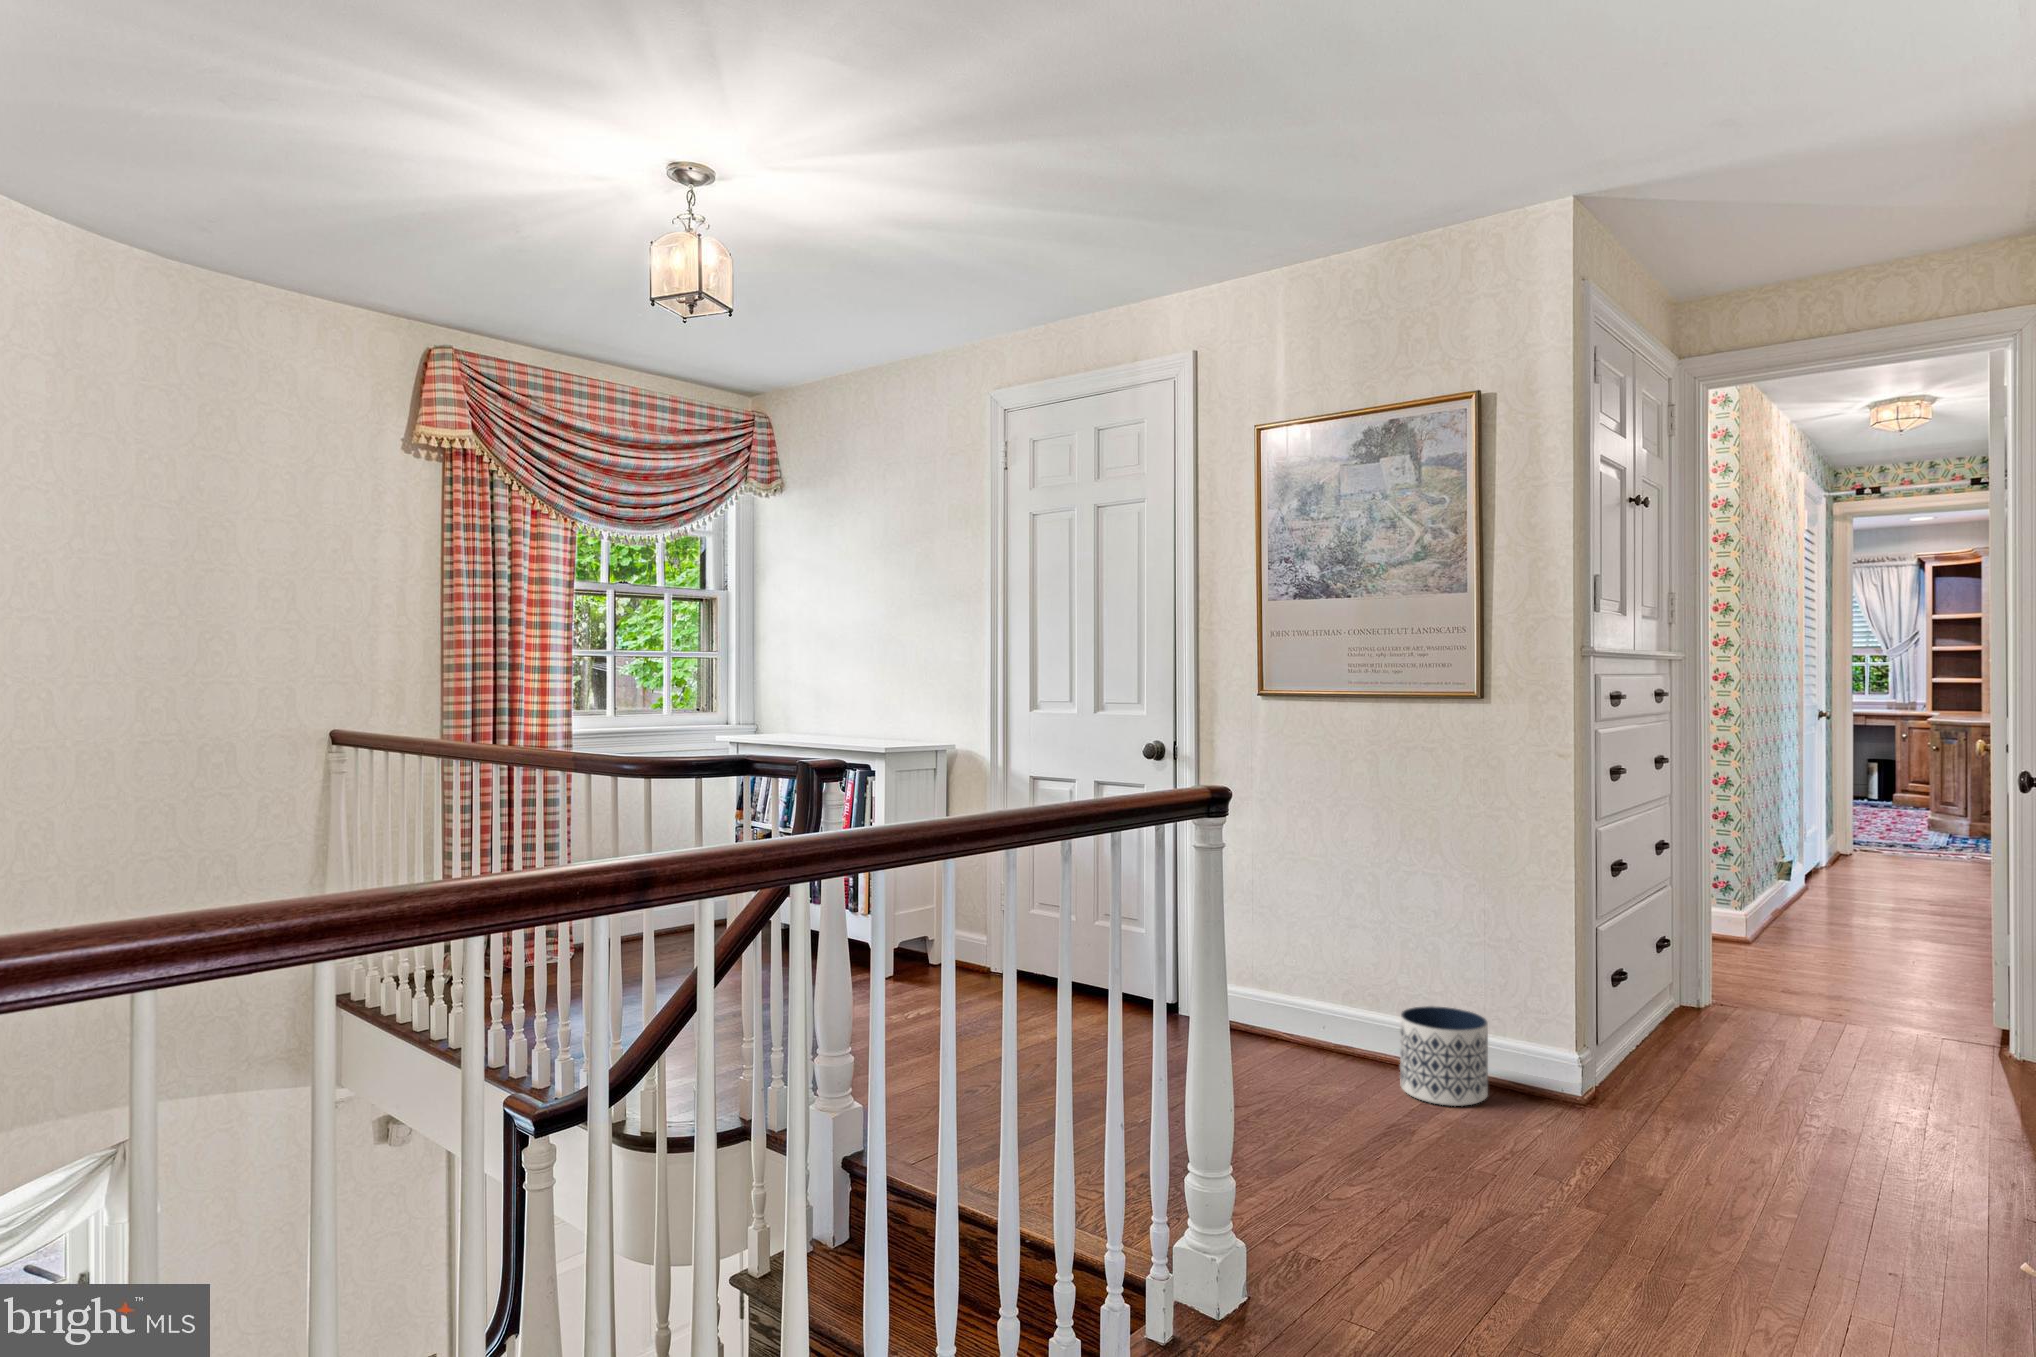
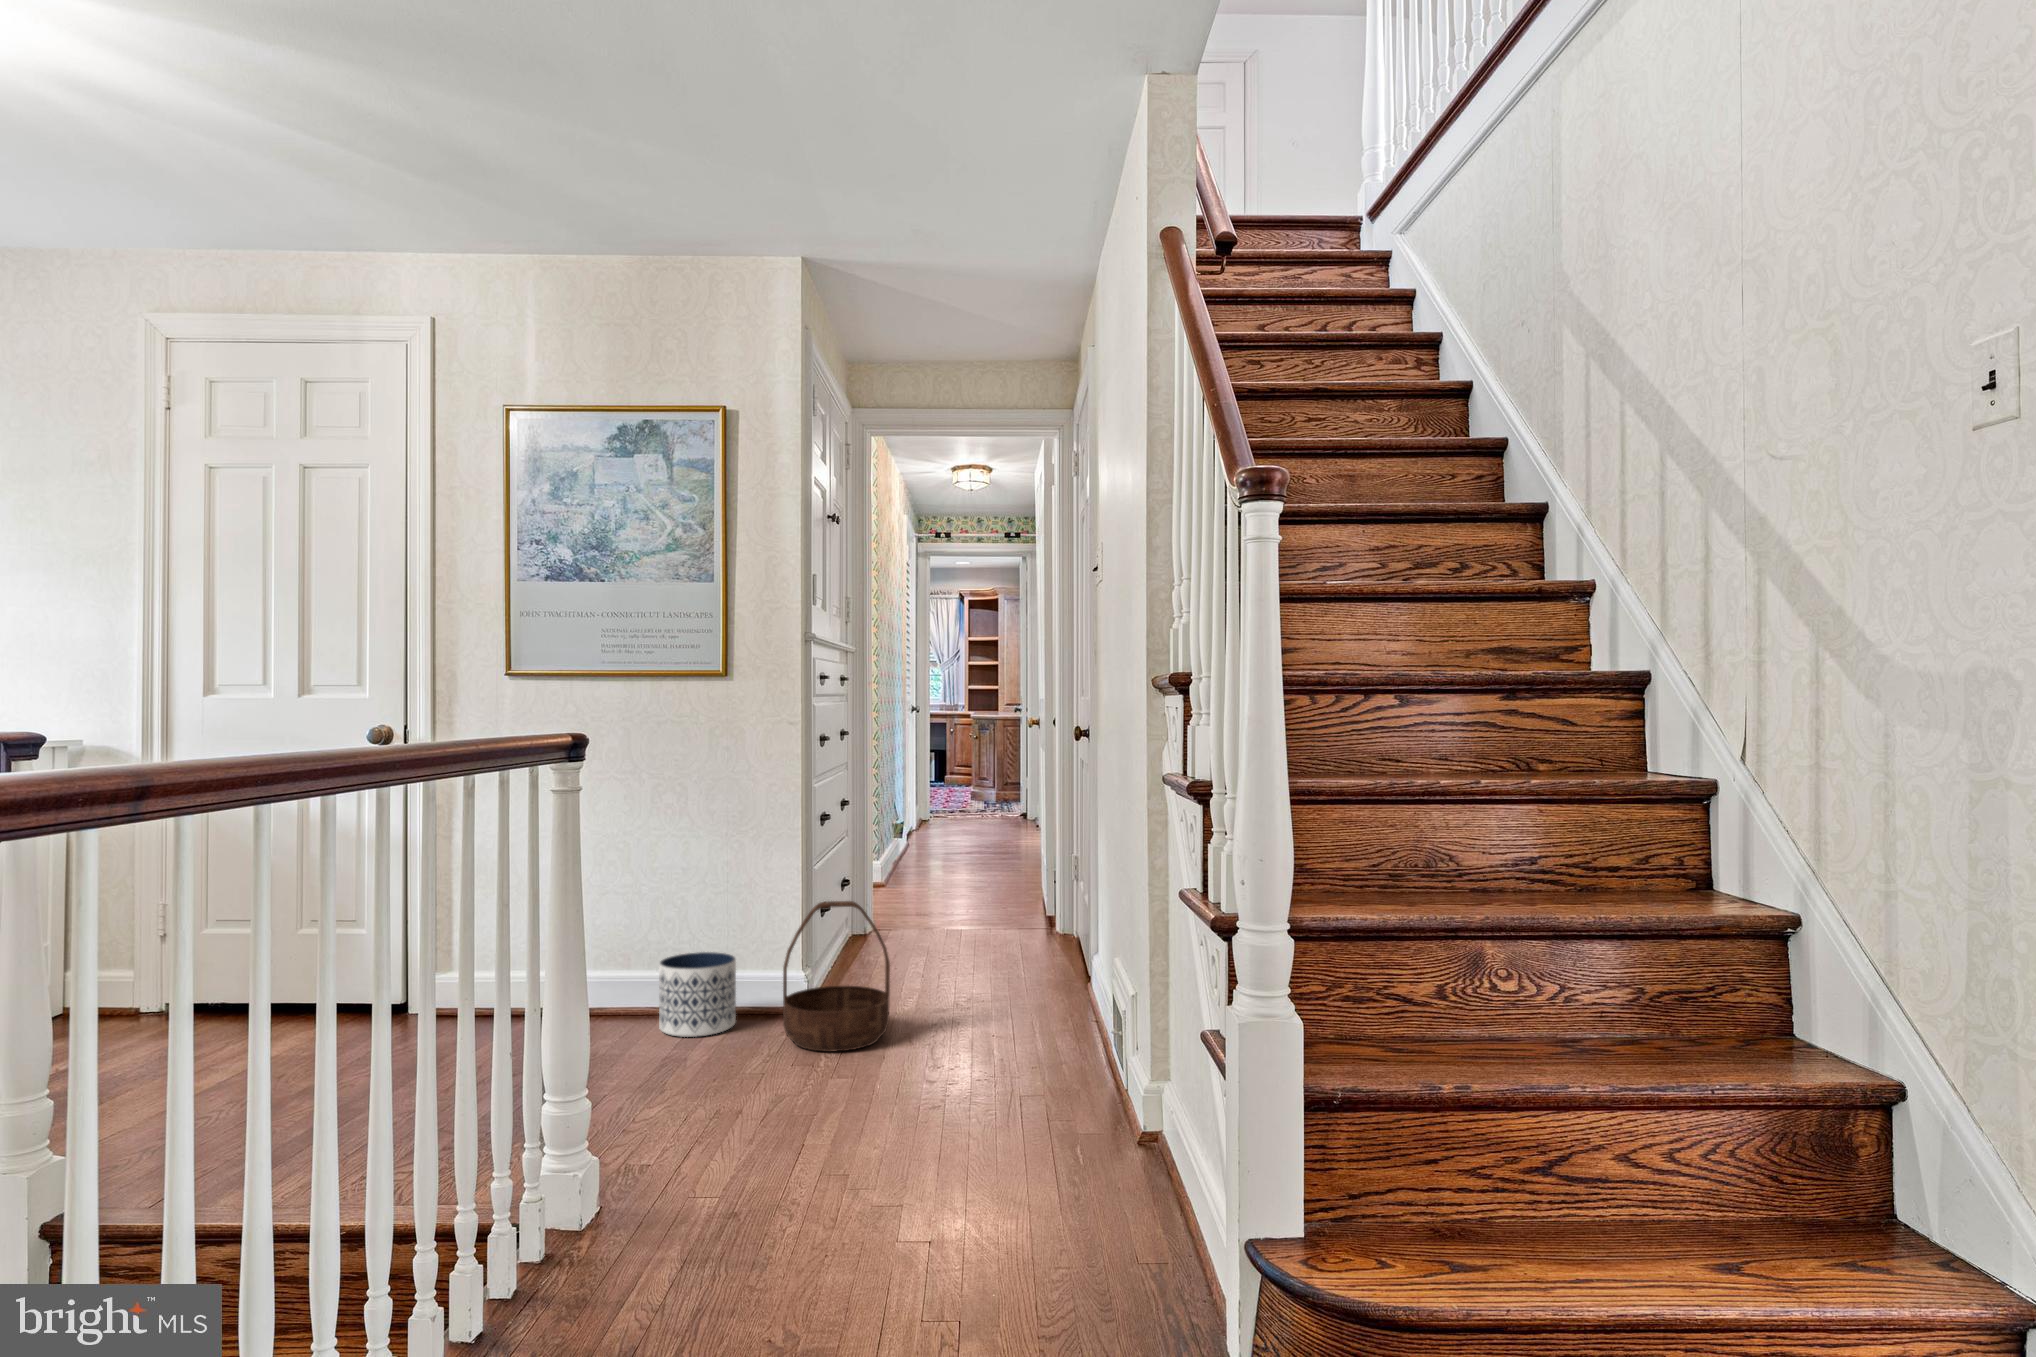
basket: none [1535,979,1679,1171] -> present [783,901,890,1052]

